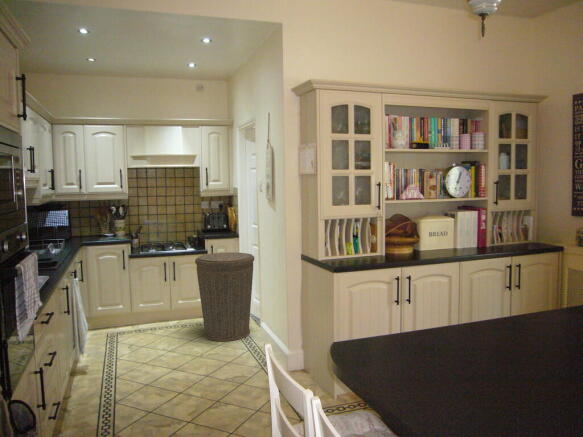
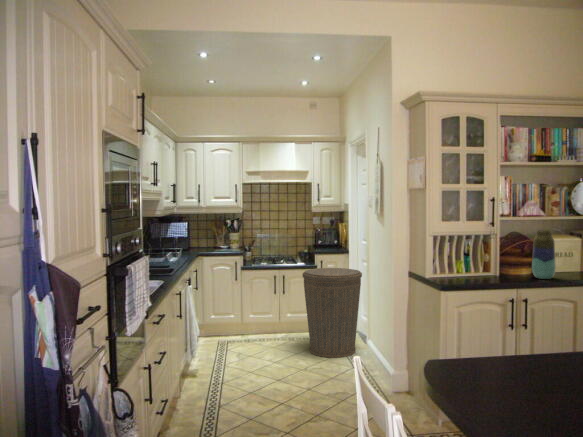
vase: none [413,212,433,257] -> present [532,231,556,279]

